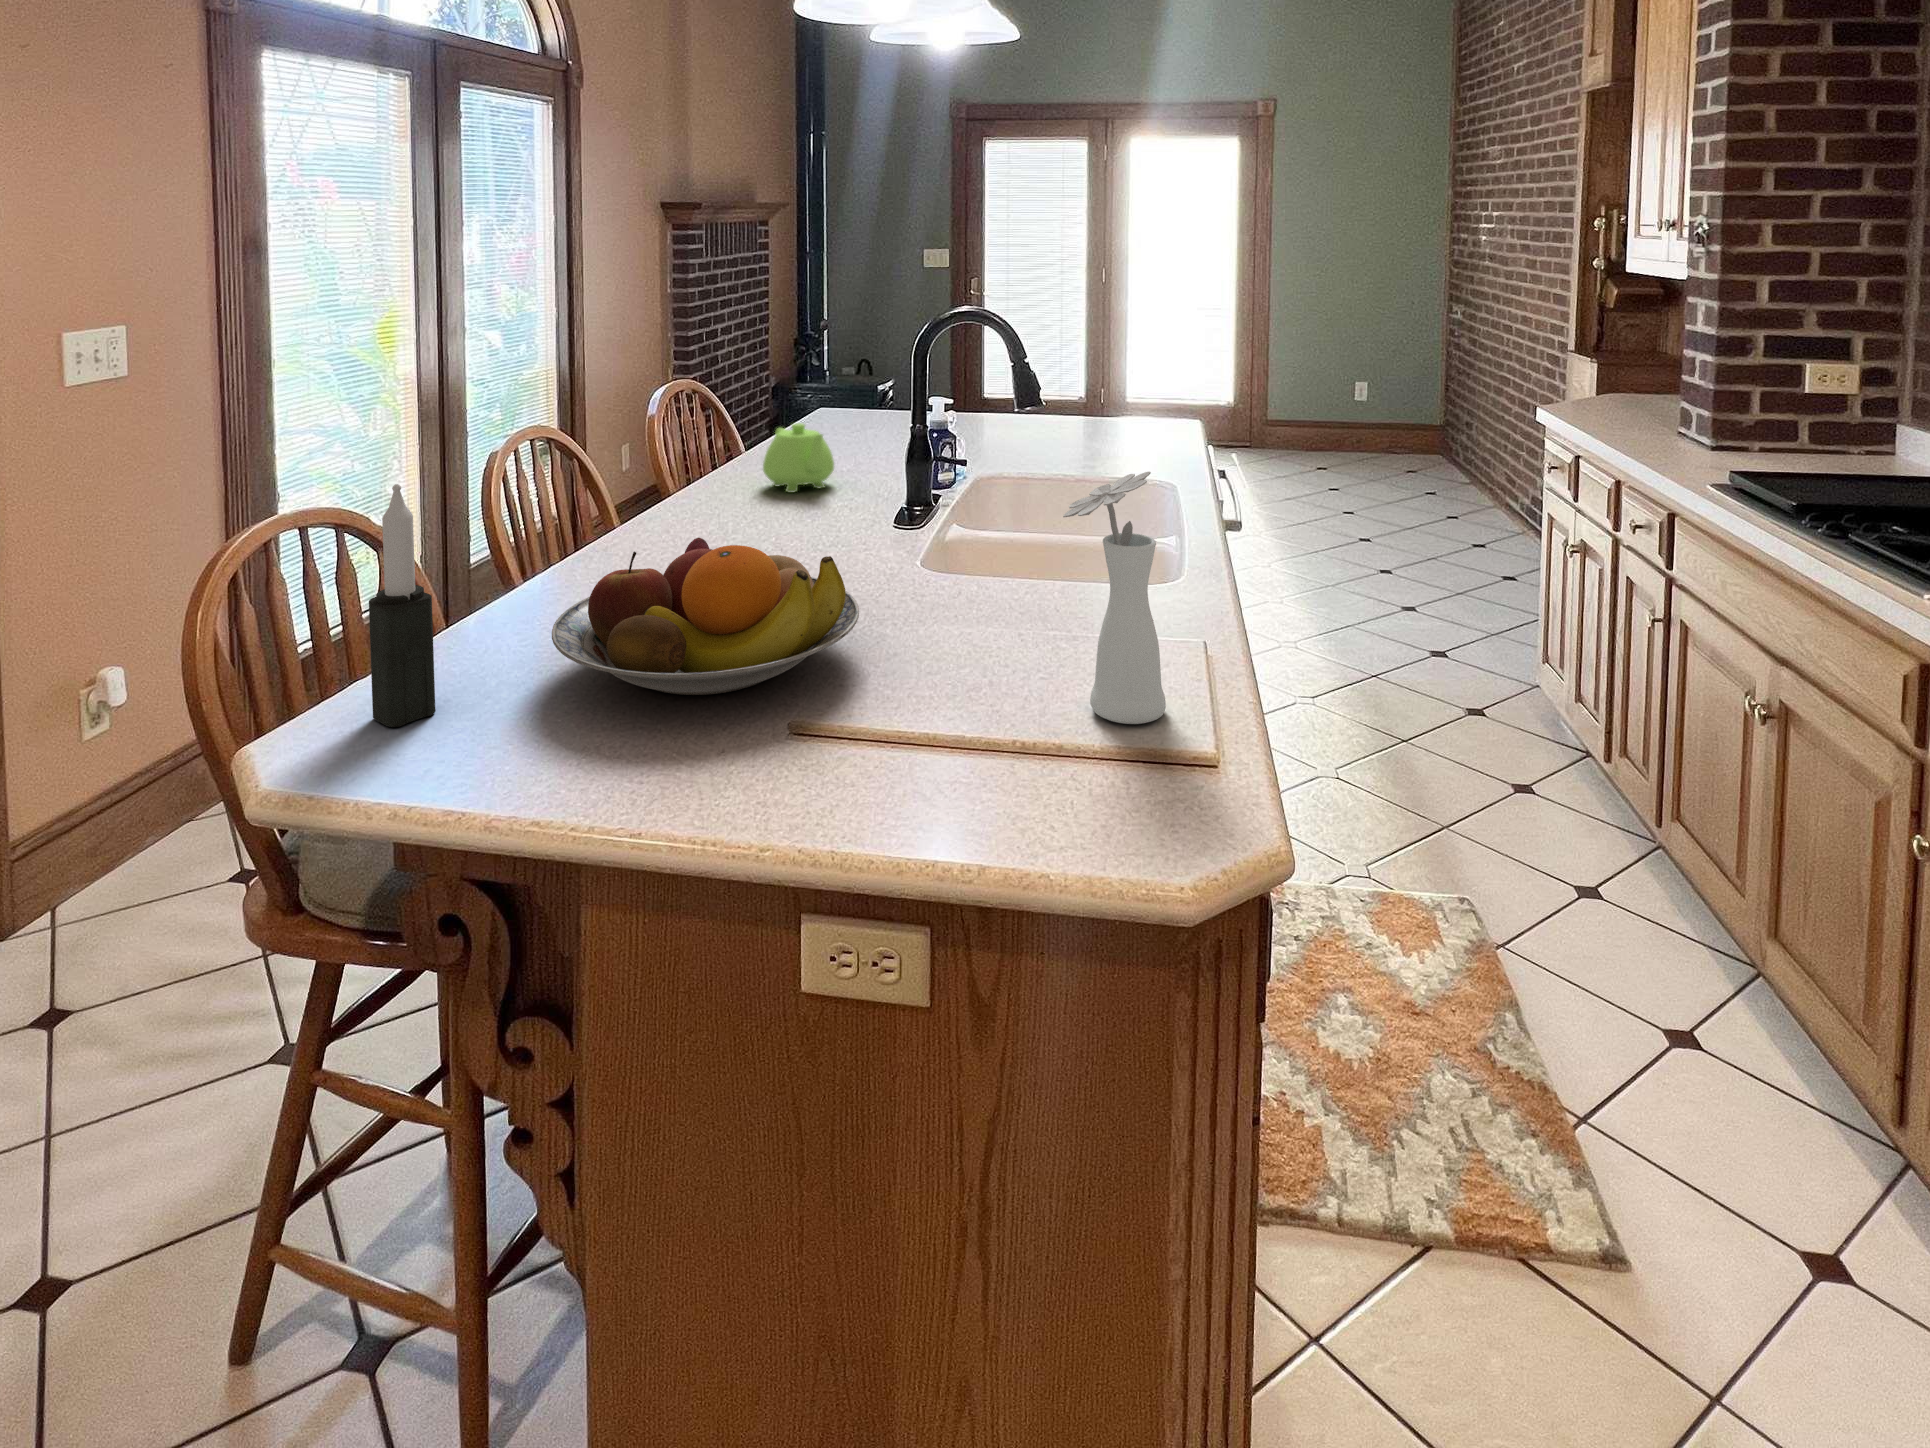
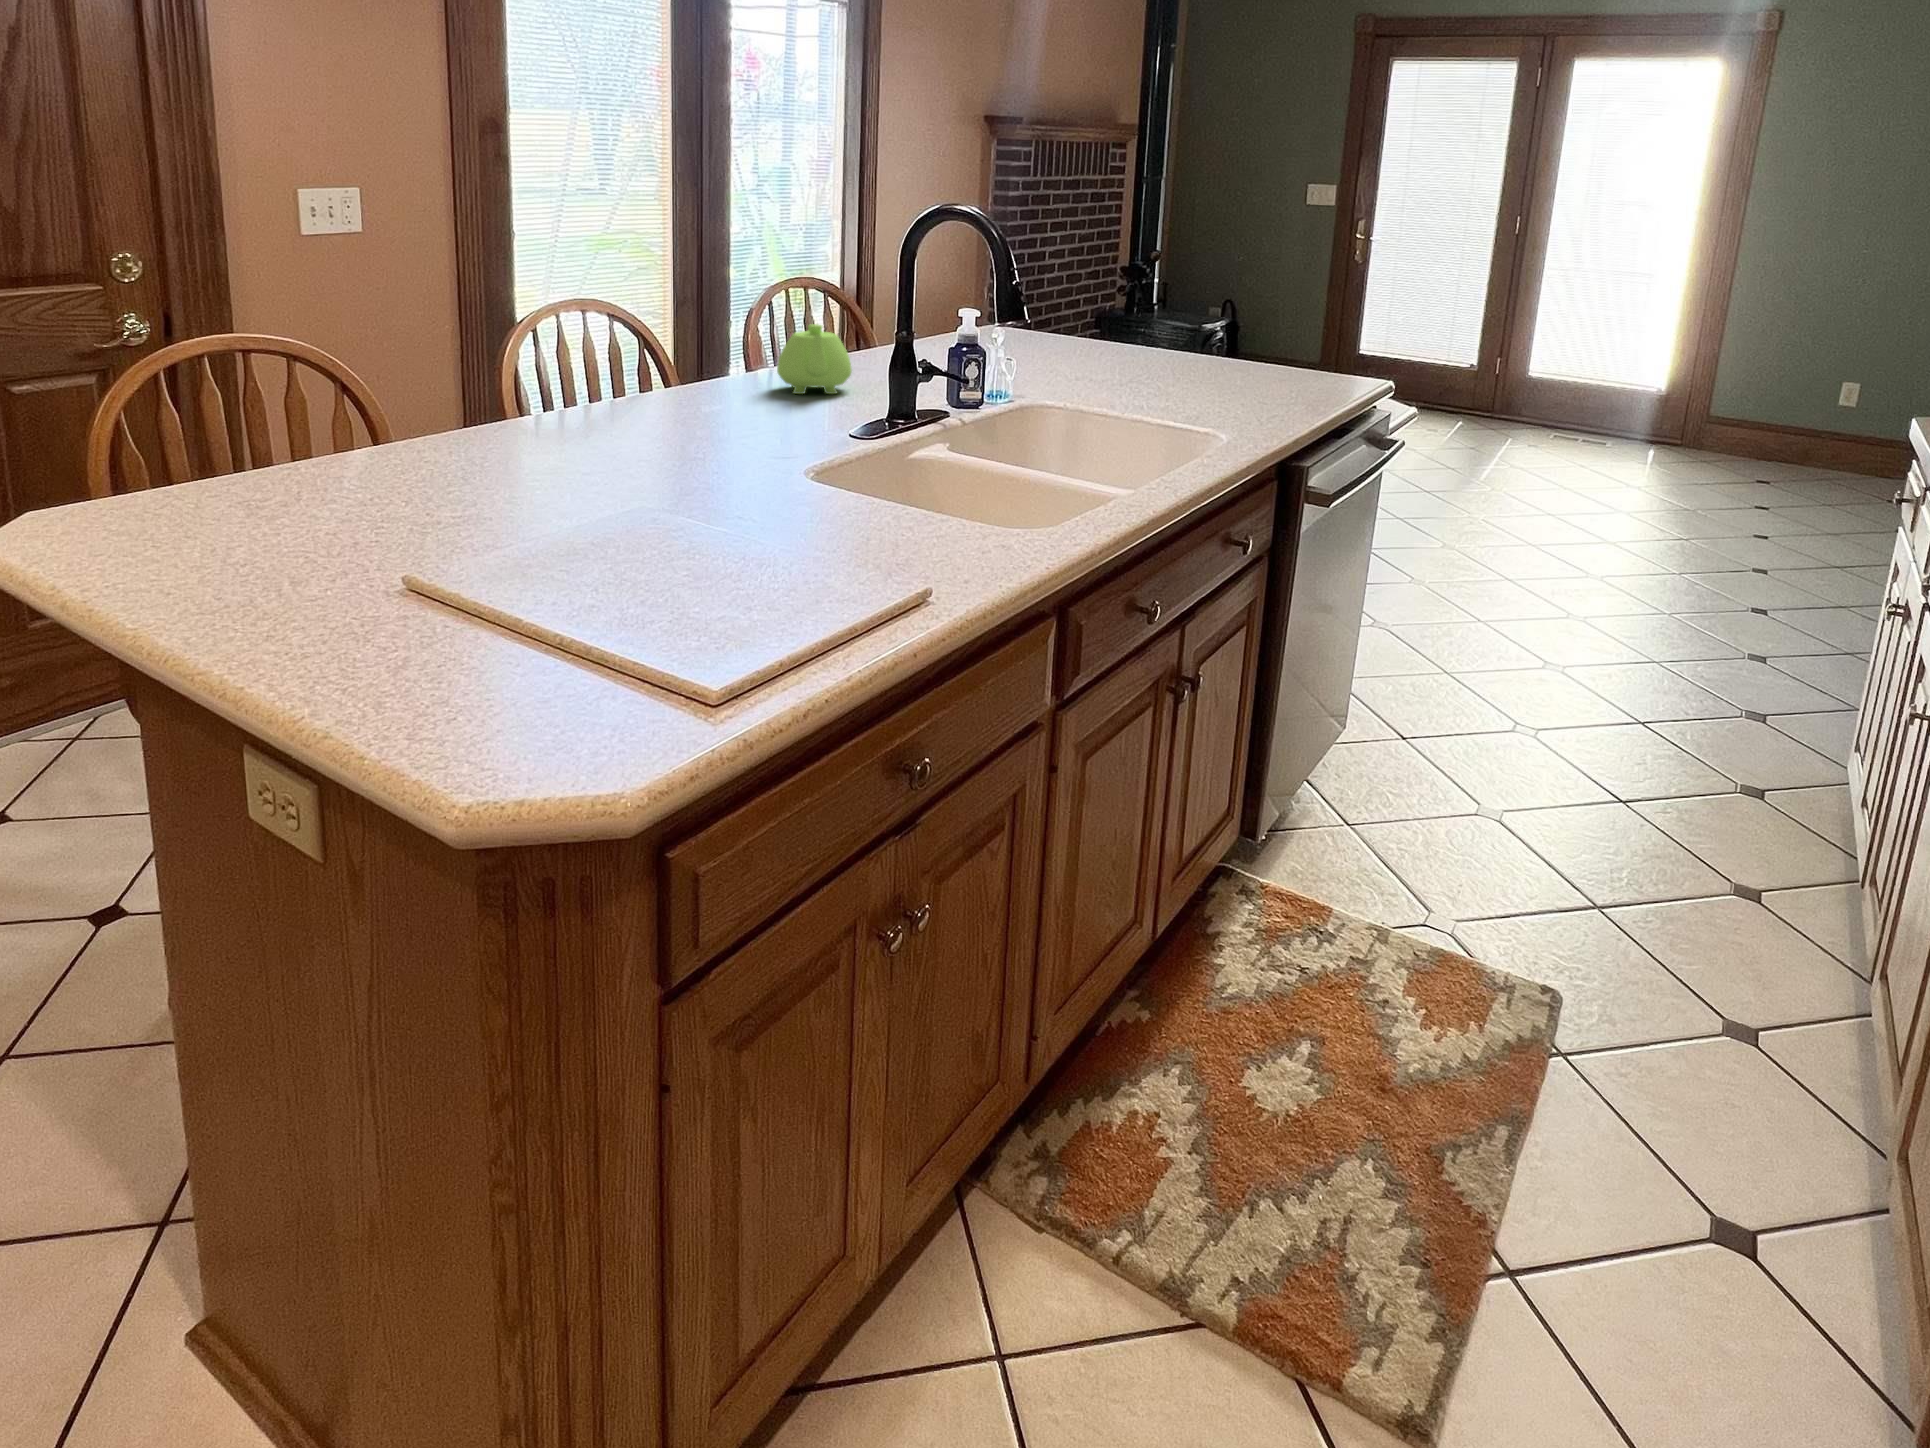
vase: present [1063,472,1166,724] -> none [655,356,762,632]
candle: present [369,484,435,727] -> none [150,297,212,511]
fruit bowl: present [552,538,859,695] -> none [283,394,605,534]

